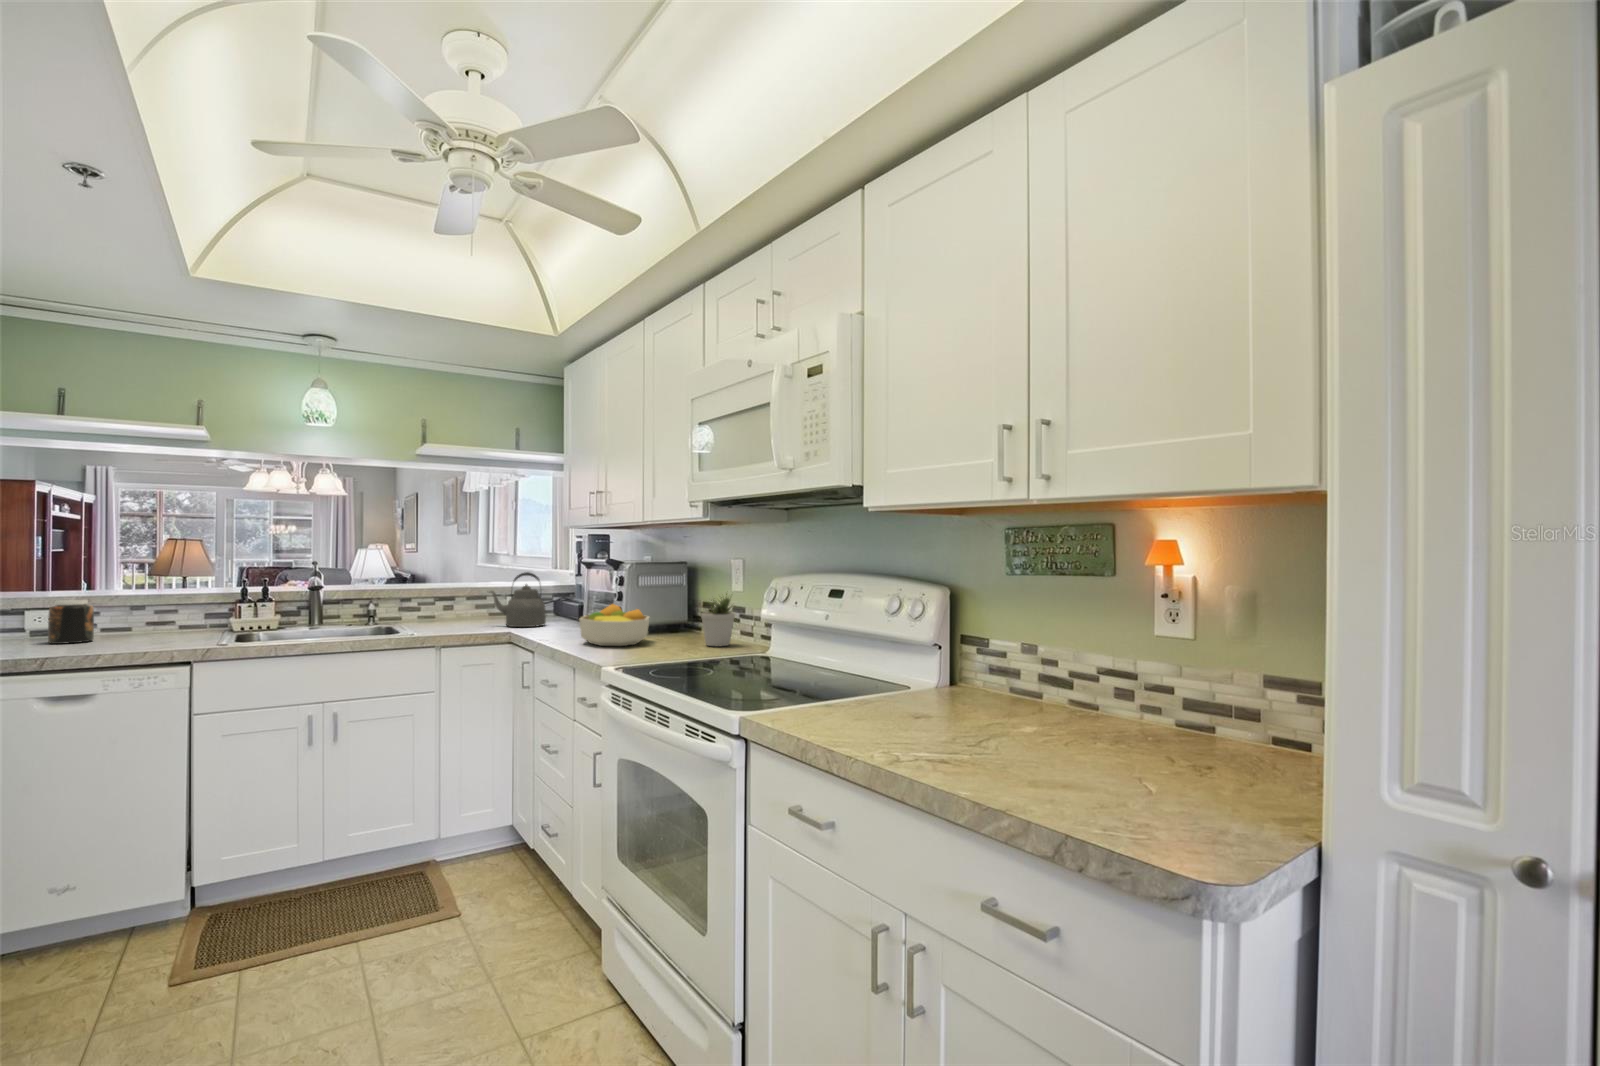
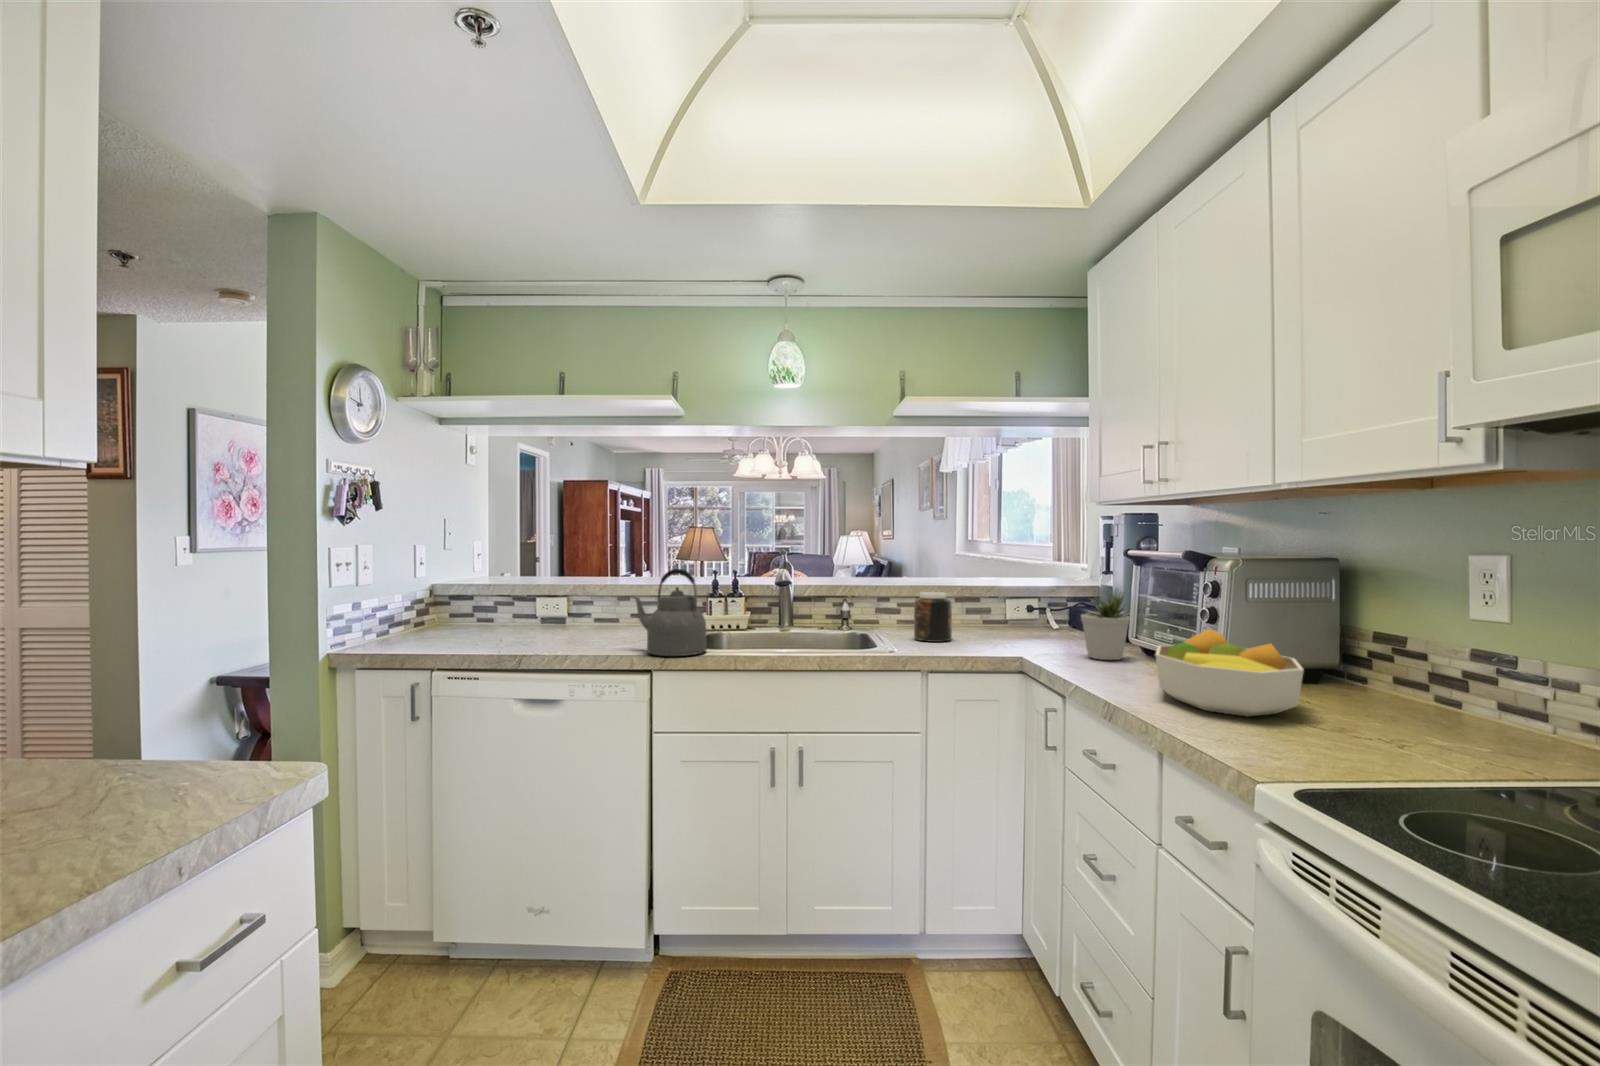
kettle: present [489,572,546,627] -> present [631,569,707,656]
potted plant: present [701,594,735,646] -> present [1081,589,1130,660]
jar: present [48,600,94,644] -> present [914,592,952,642]

